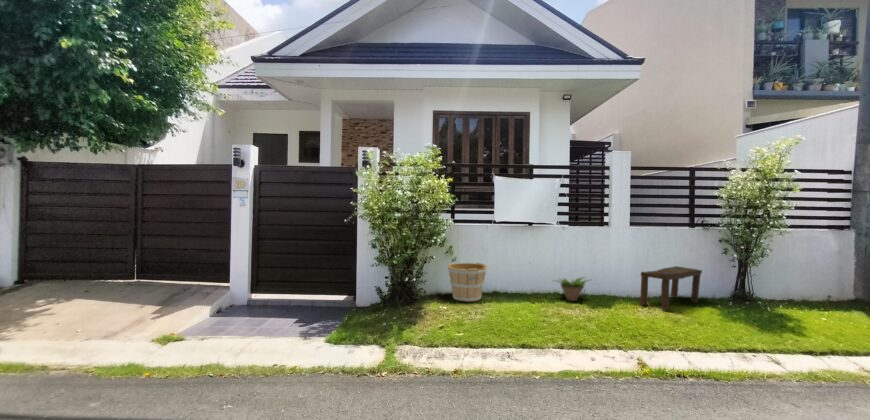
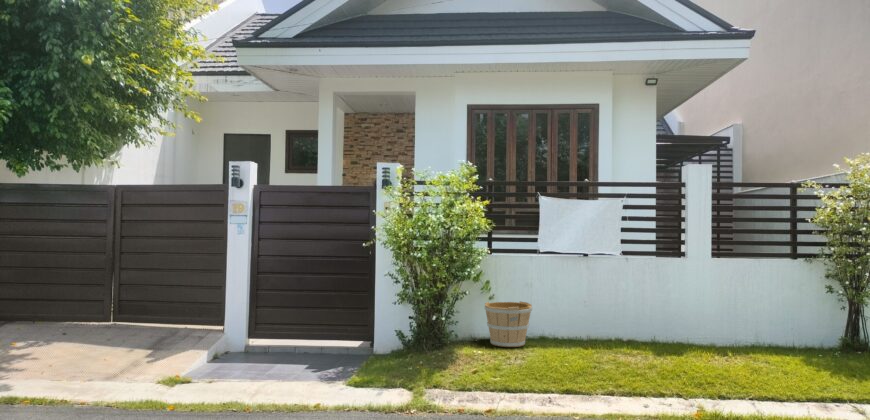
bench: present [640,266,702,310] -> none [720,307,798,359]
decorative plant: present [560,278,588,301] -> none [610,320,662,348]

